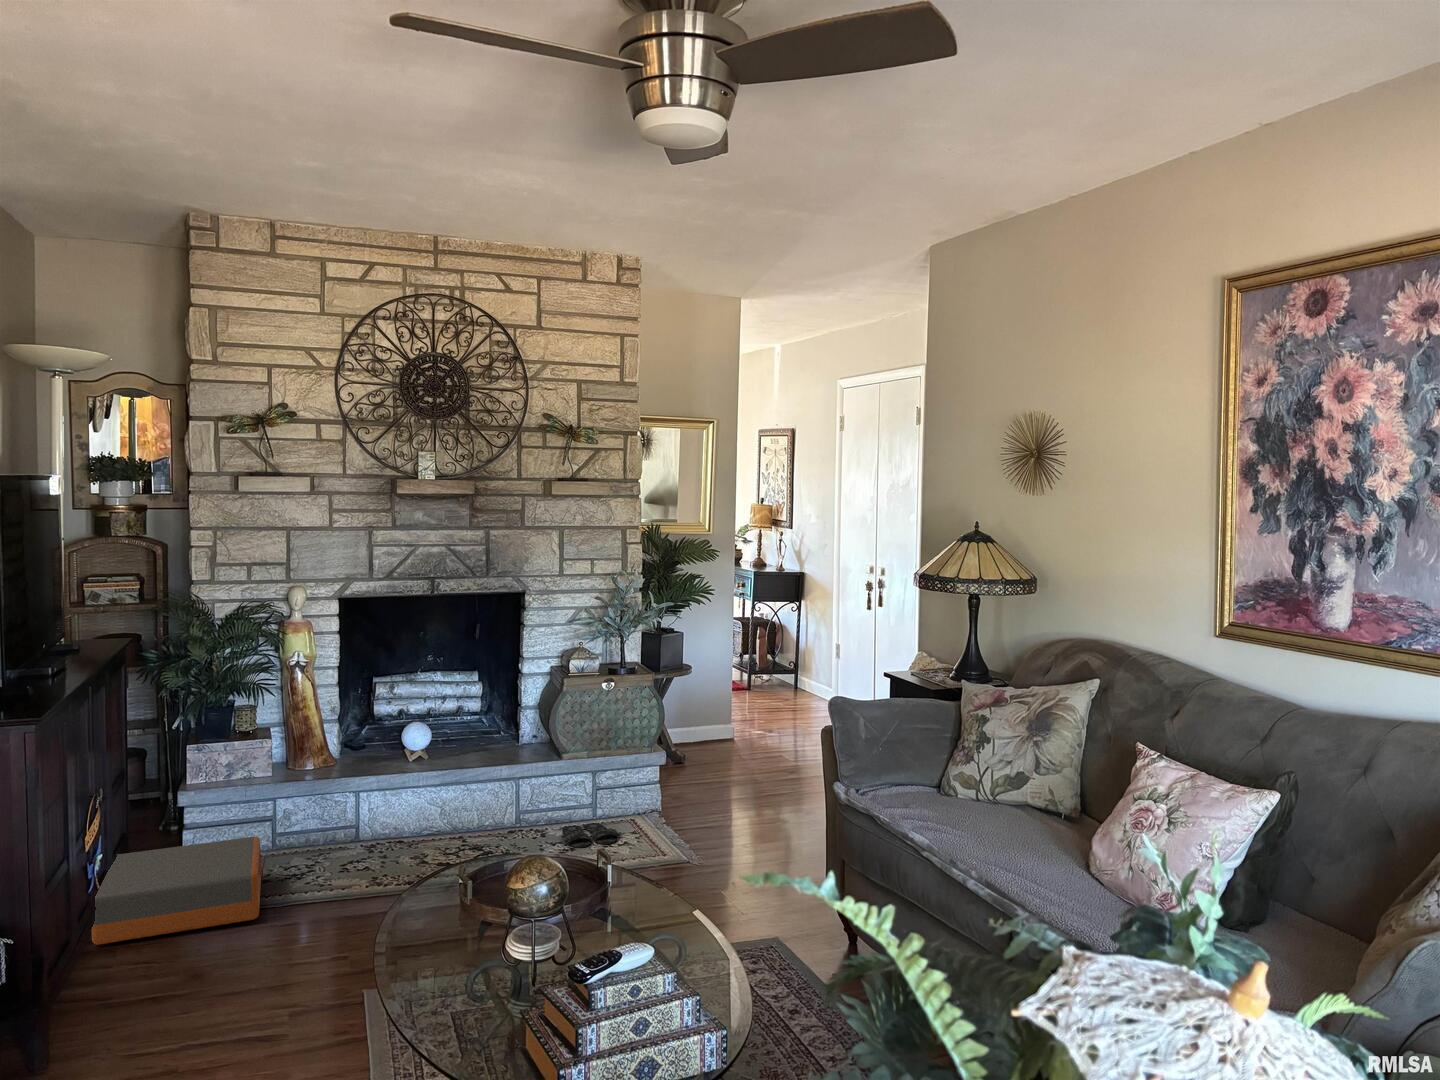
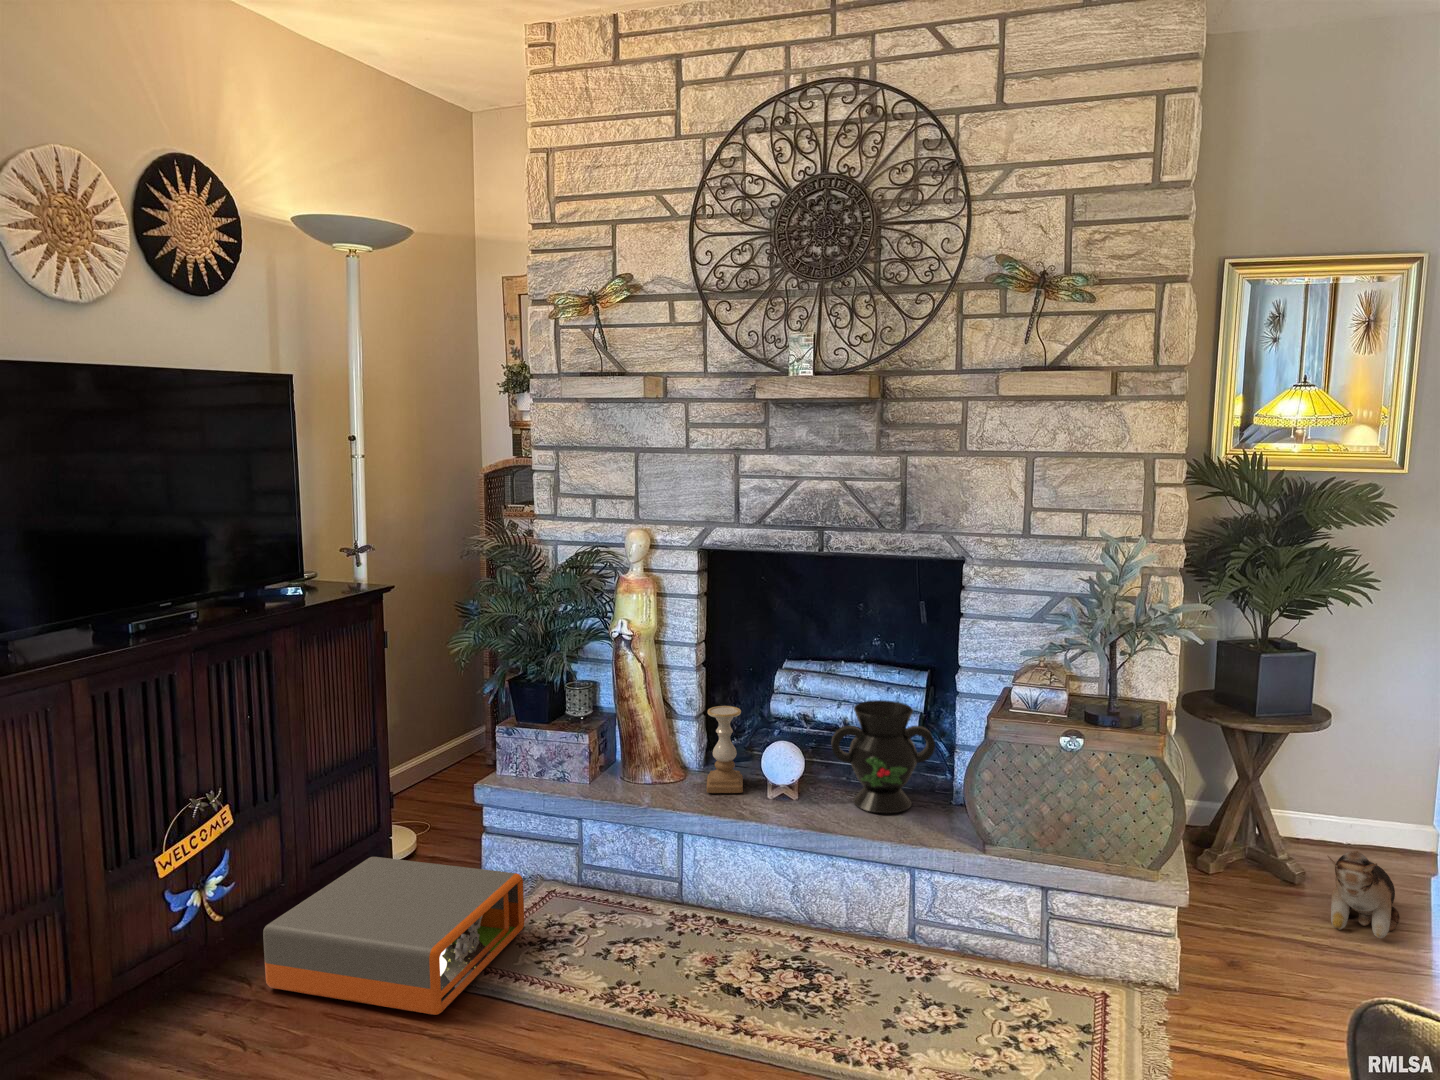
decorative vase: none [453,686,516,755] -> present [831,700,935,813]
candle holder: none [361,704,393,764] -> present [707,706,743,793]
plush toy: none [712,732,742,777] -> present [1328,851,1400,938]
slippers: present [561,823,618,848] -> none [961,969,1067,1044]

